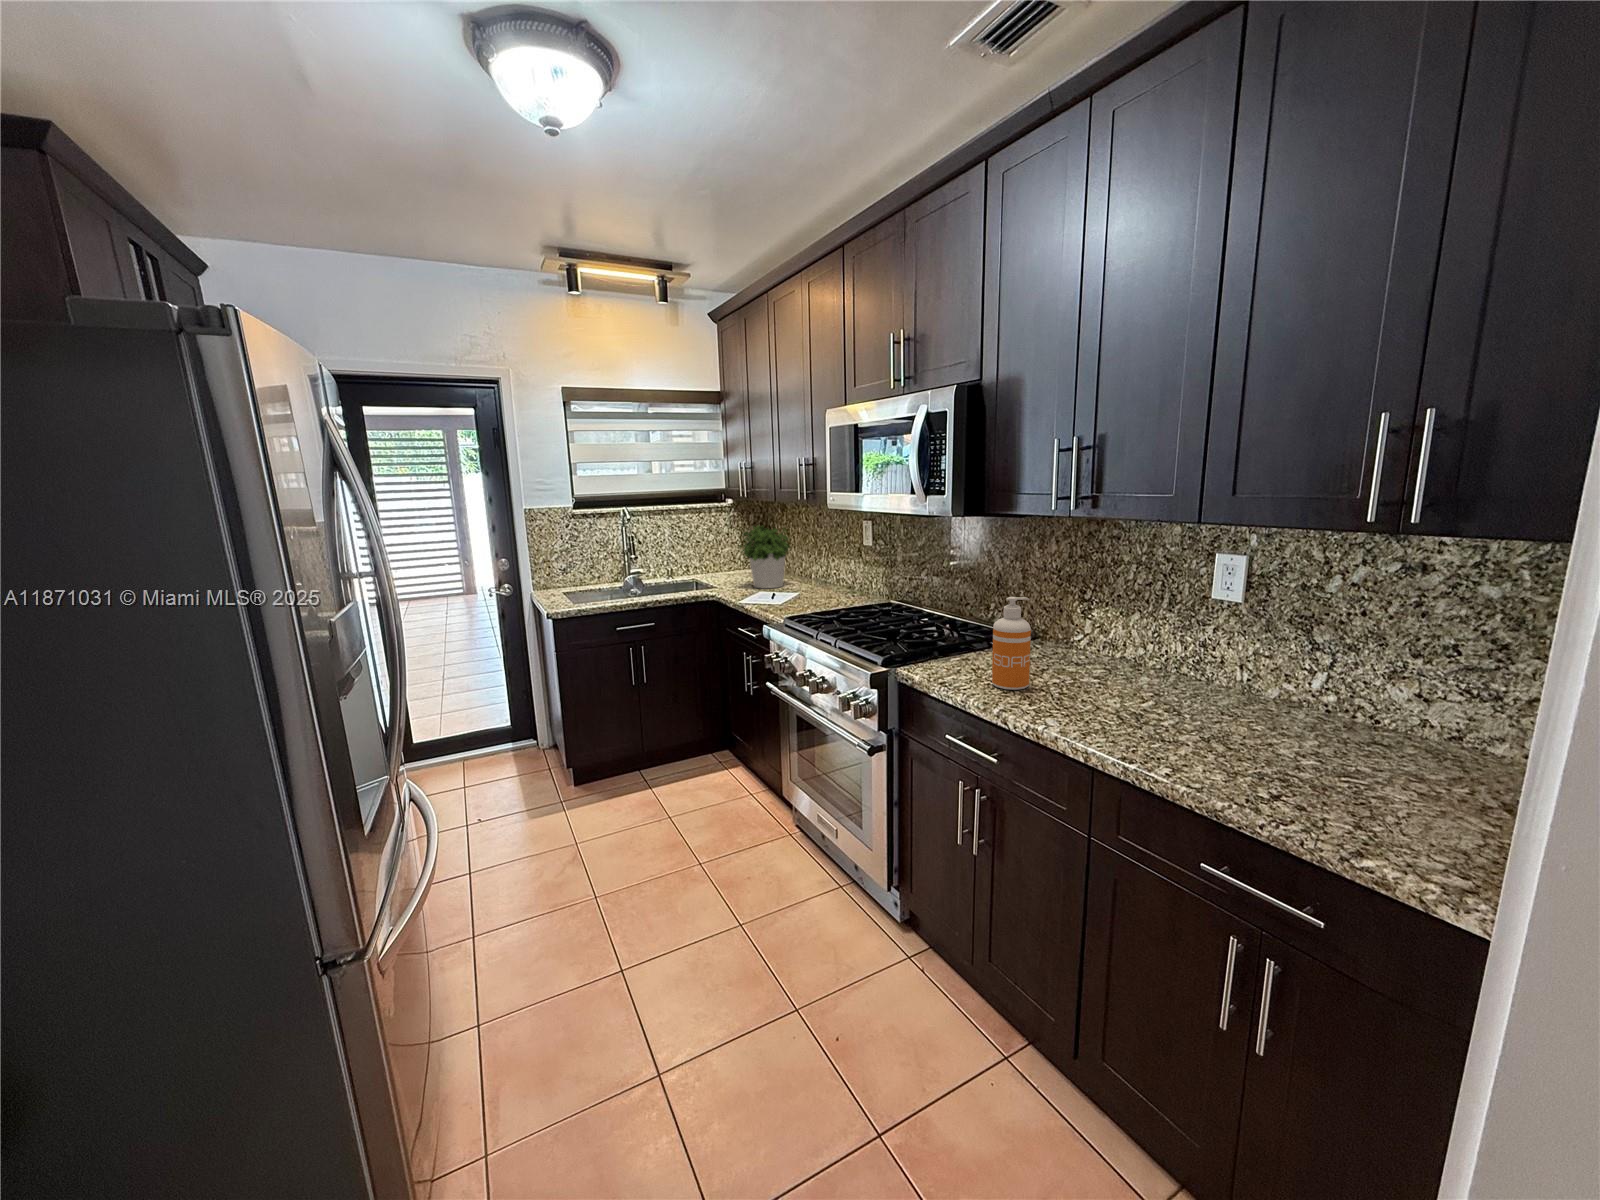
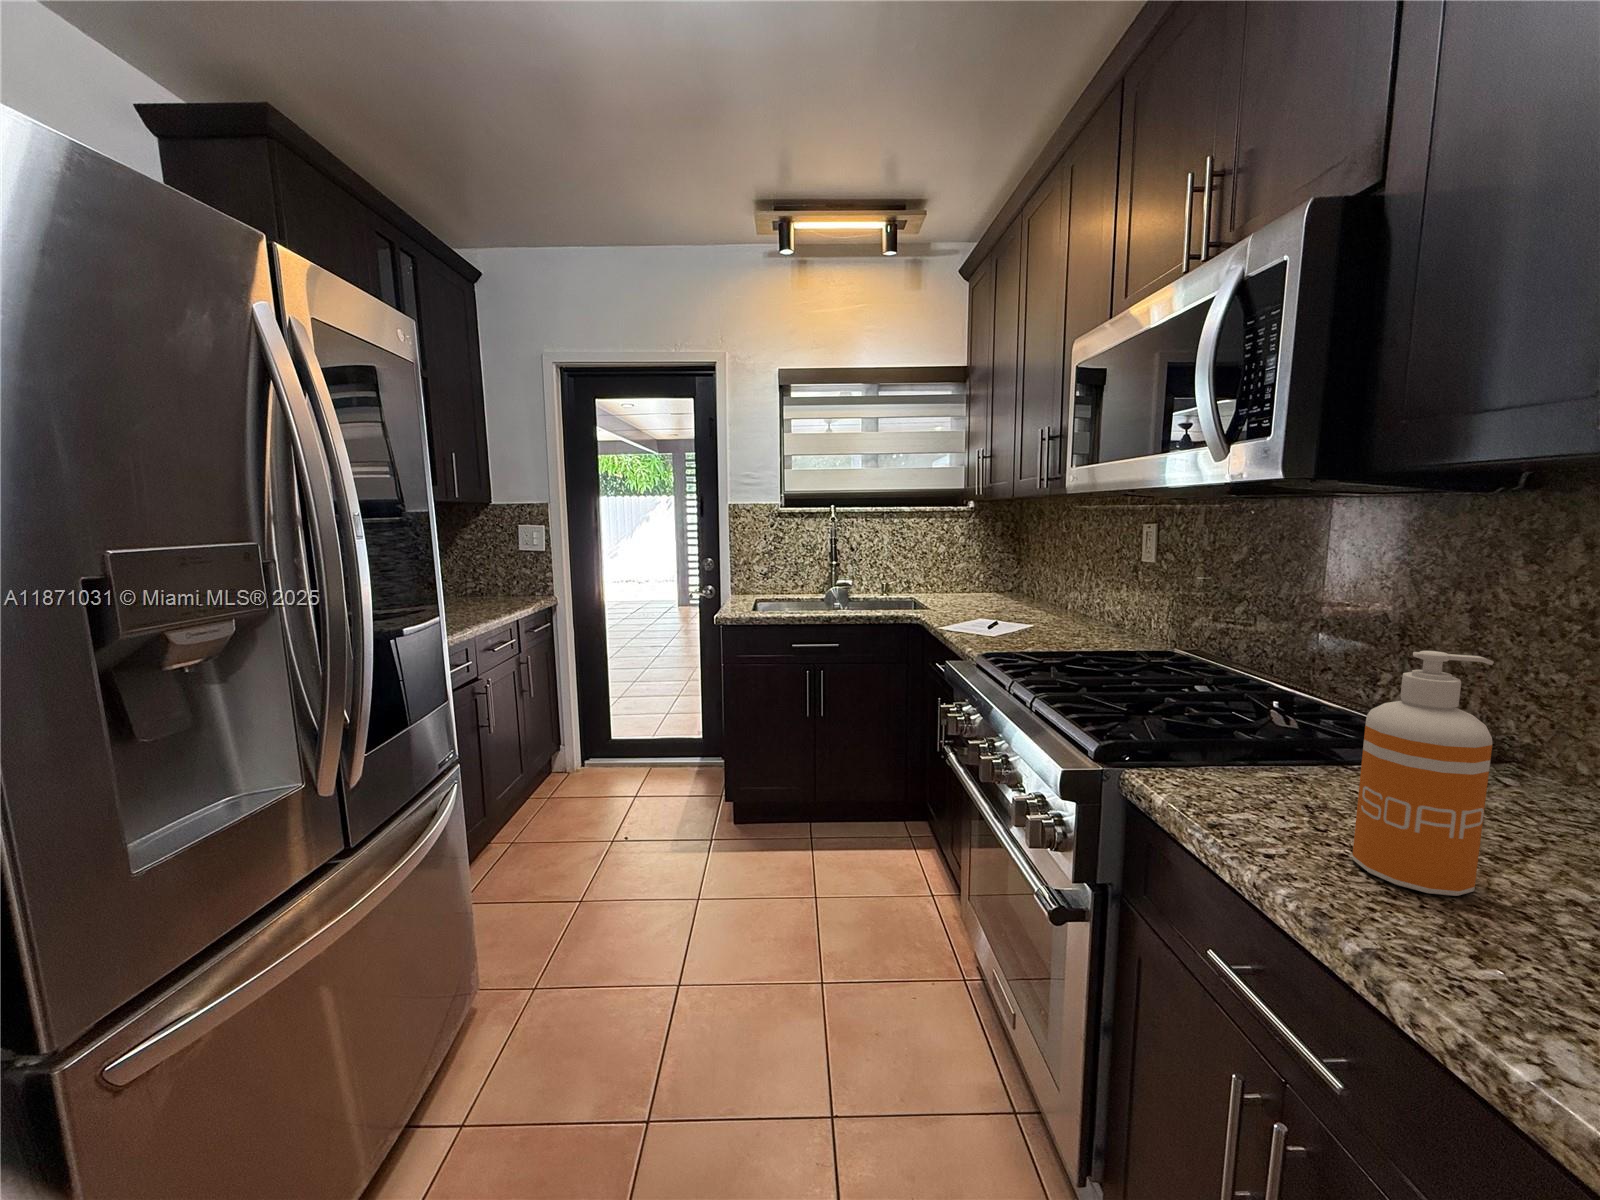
potted plant: present [739,526,790,588] -> none [959,529,1035,616]

